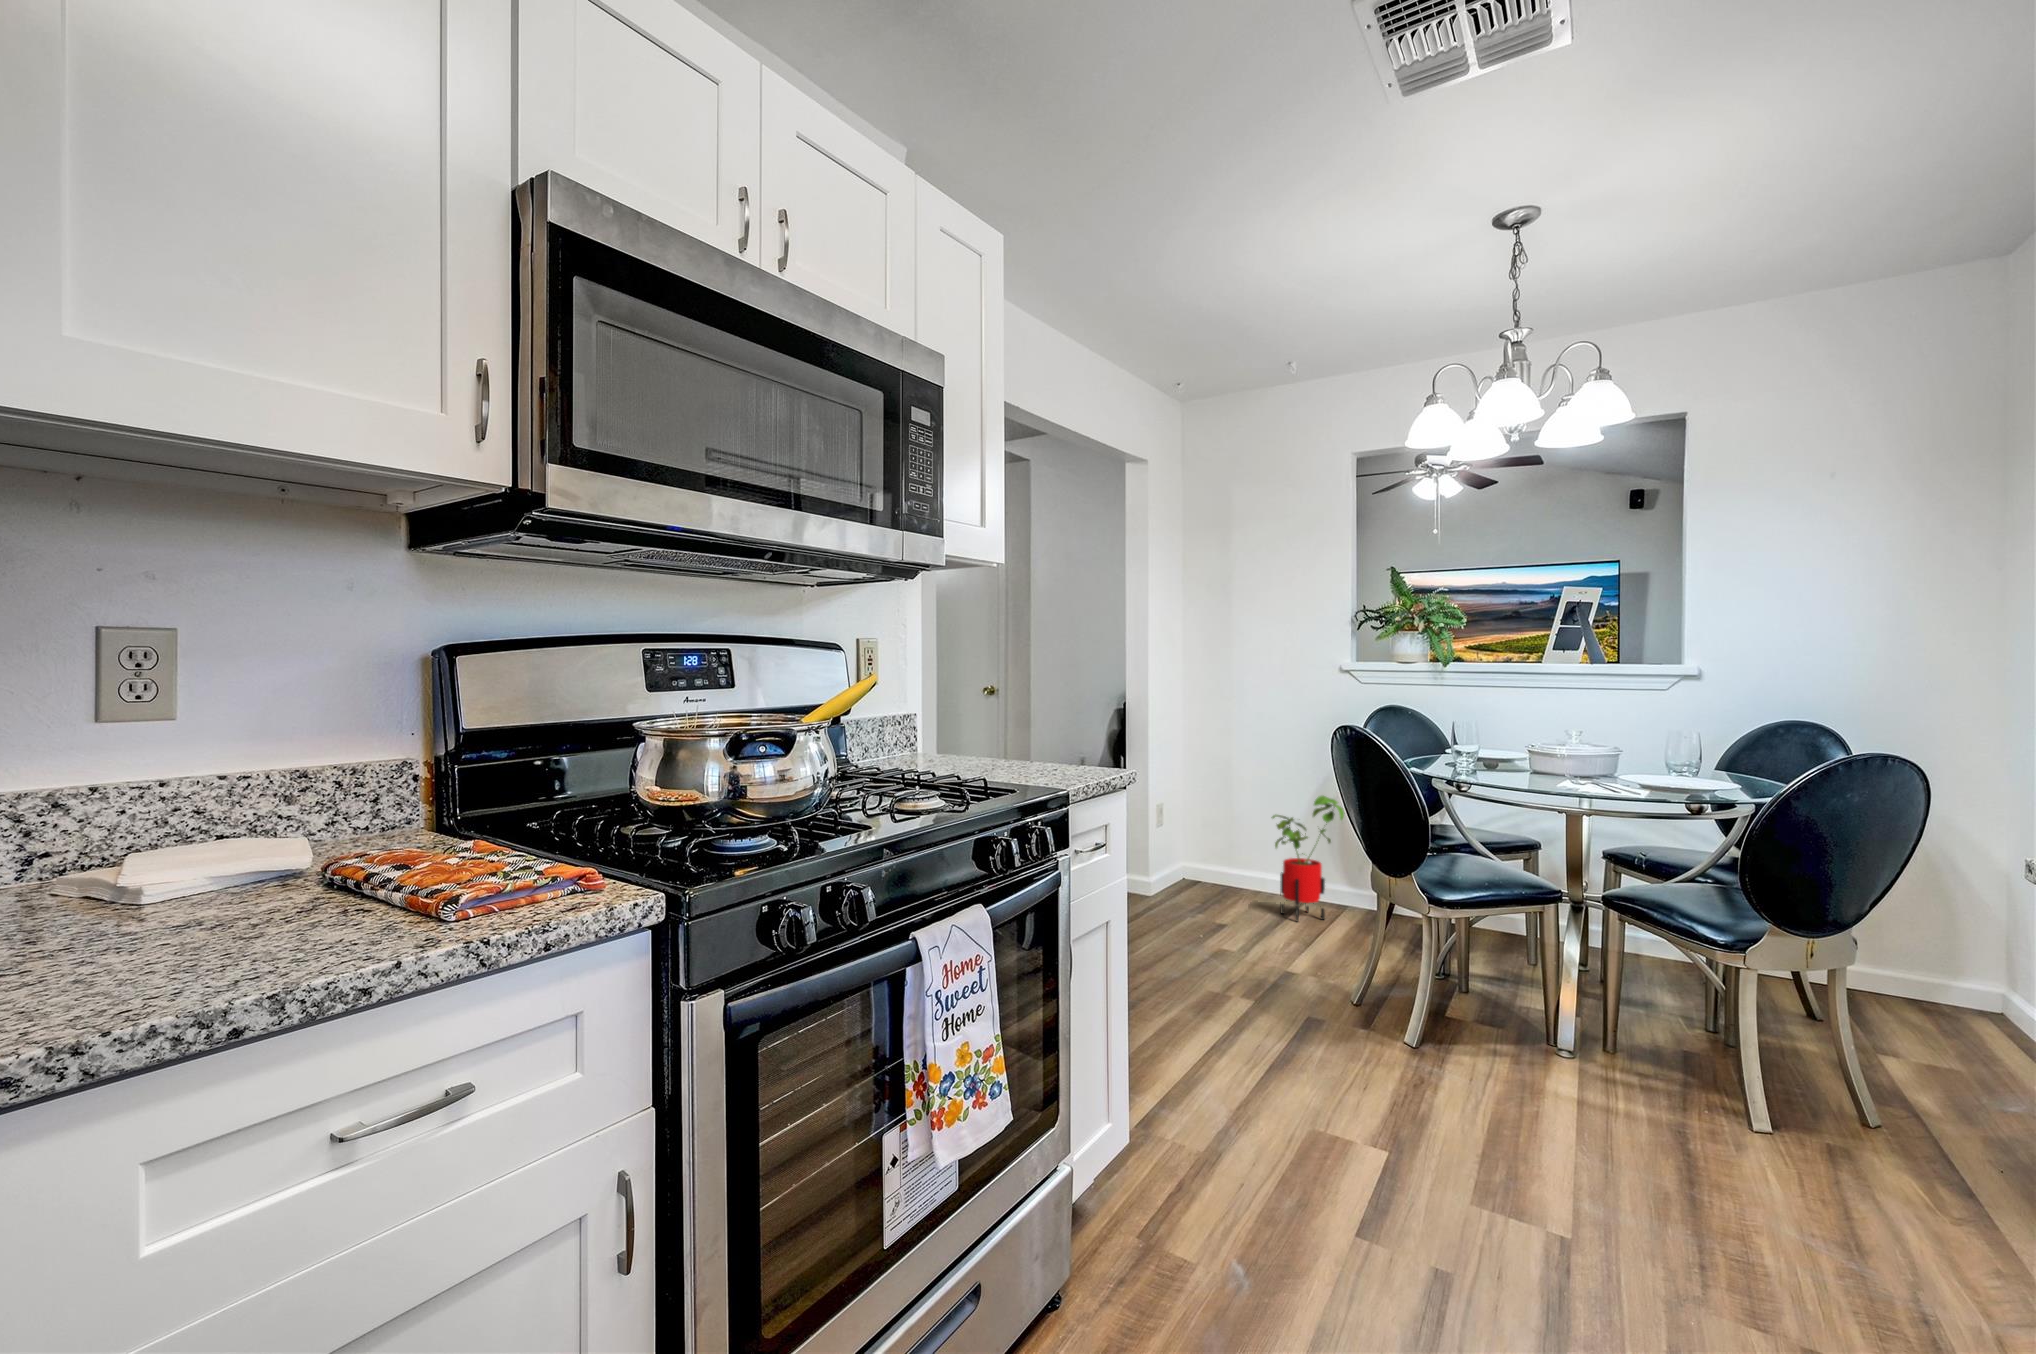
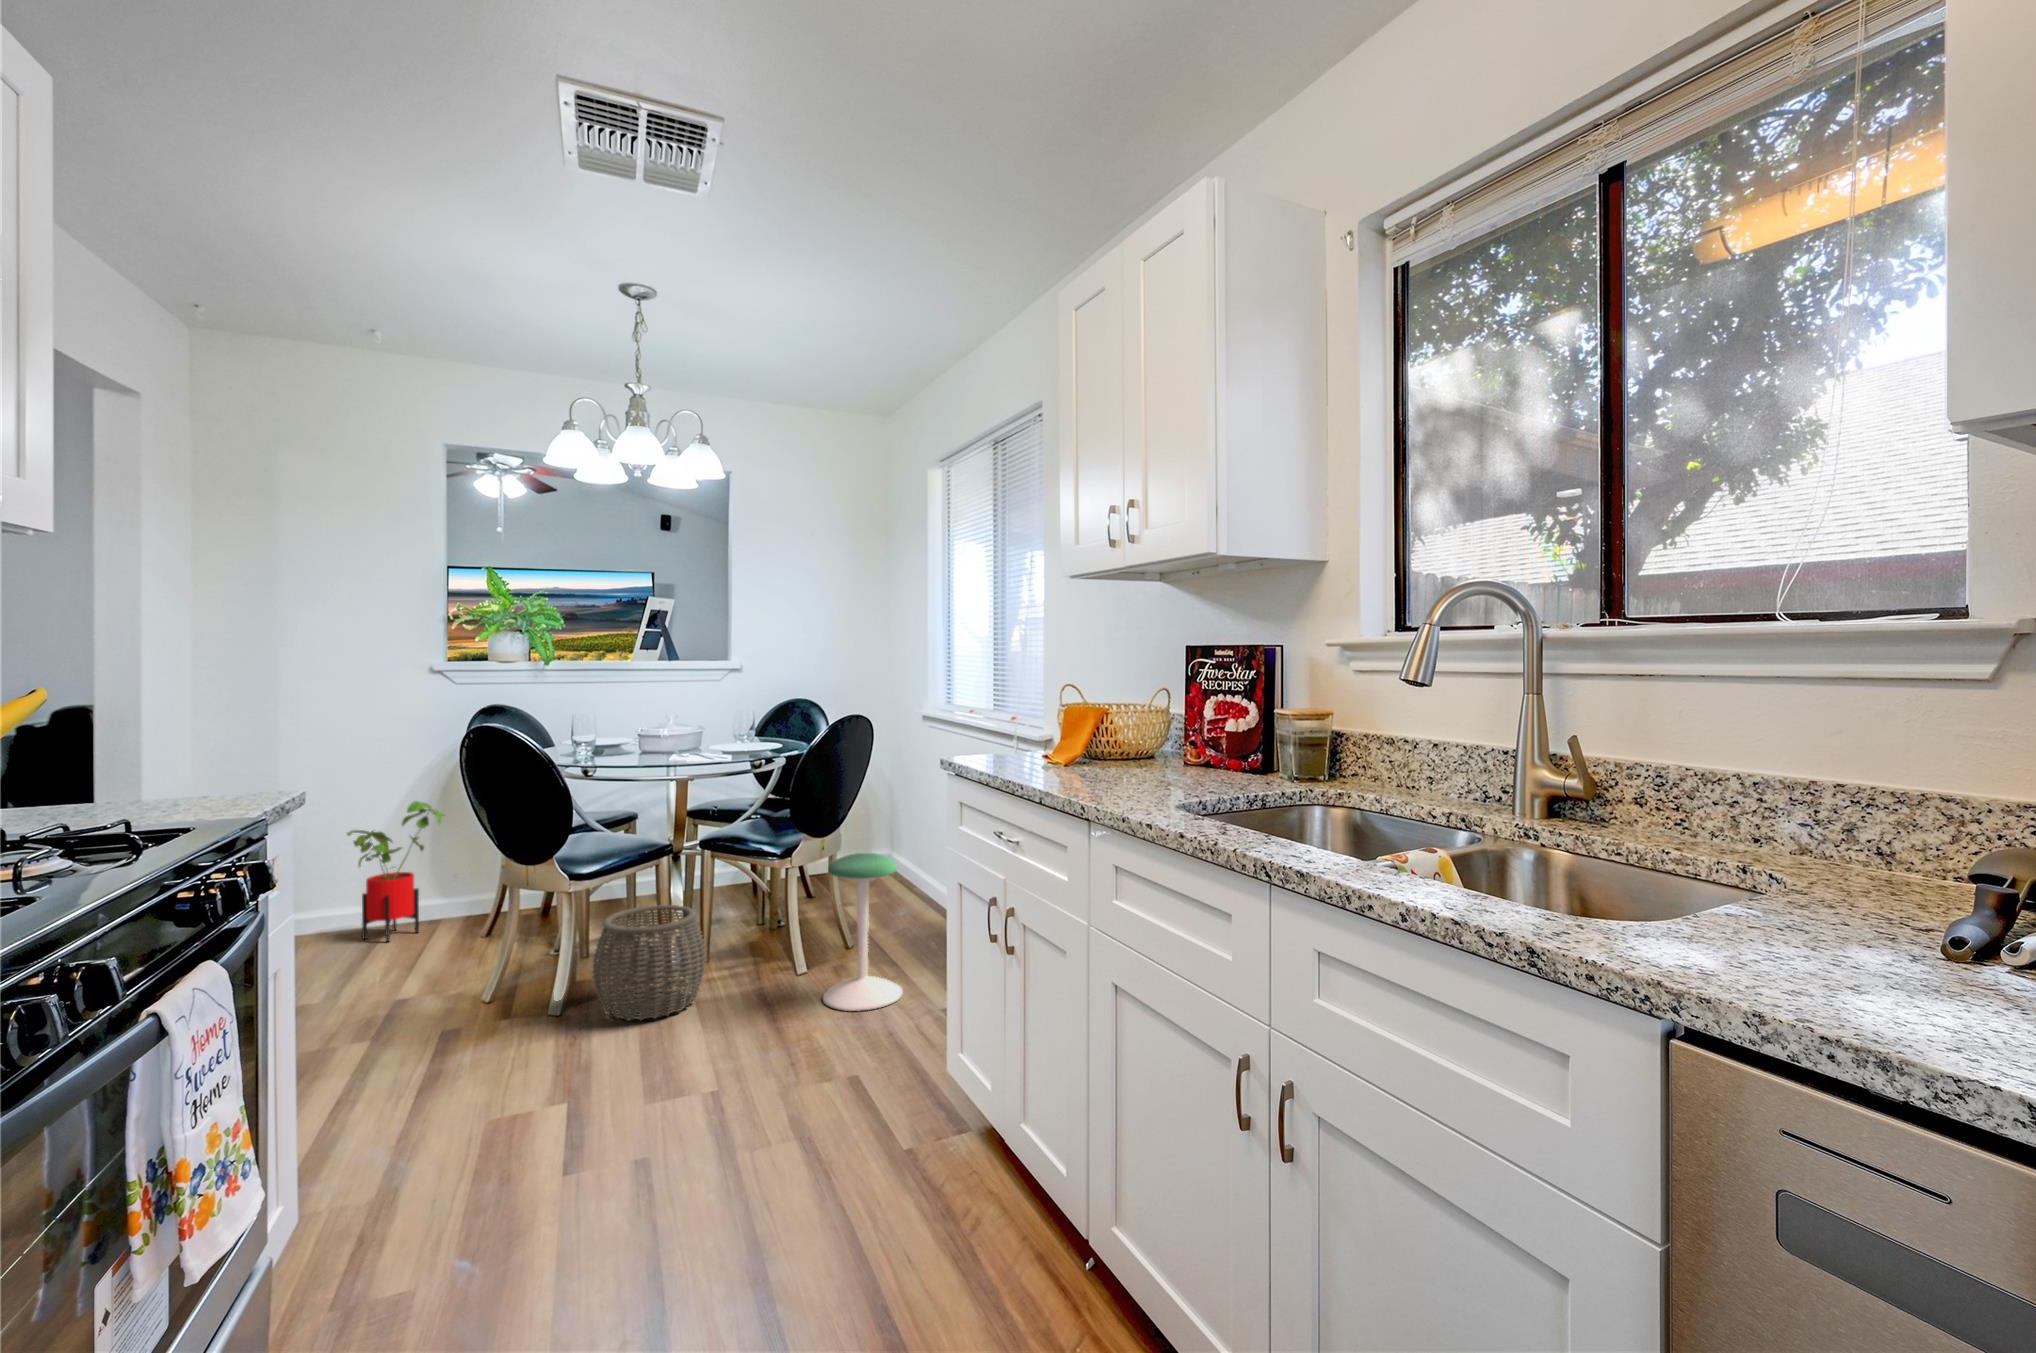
woven basket: none [1439,954,1590,1104] -> present [592,905,706,1021]
stool: none [1780,966,1963,1247] -> present [823,853,903,1011]

